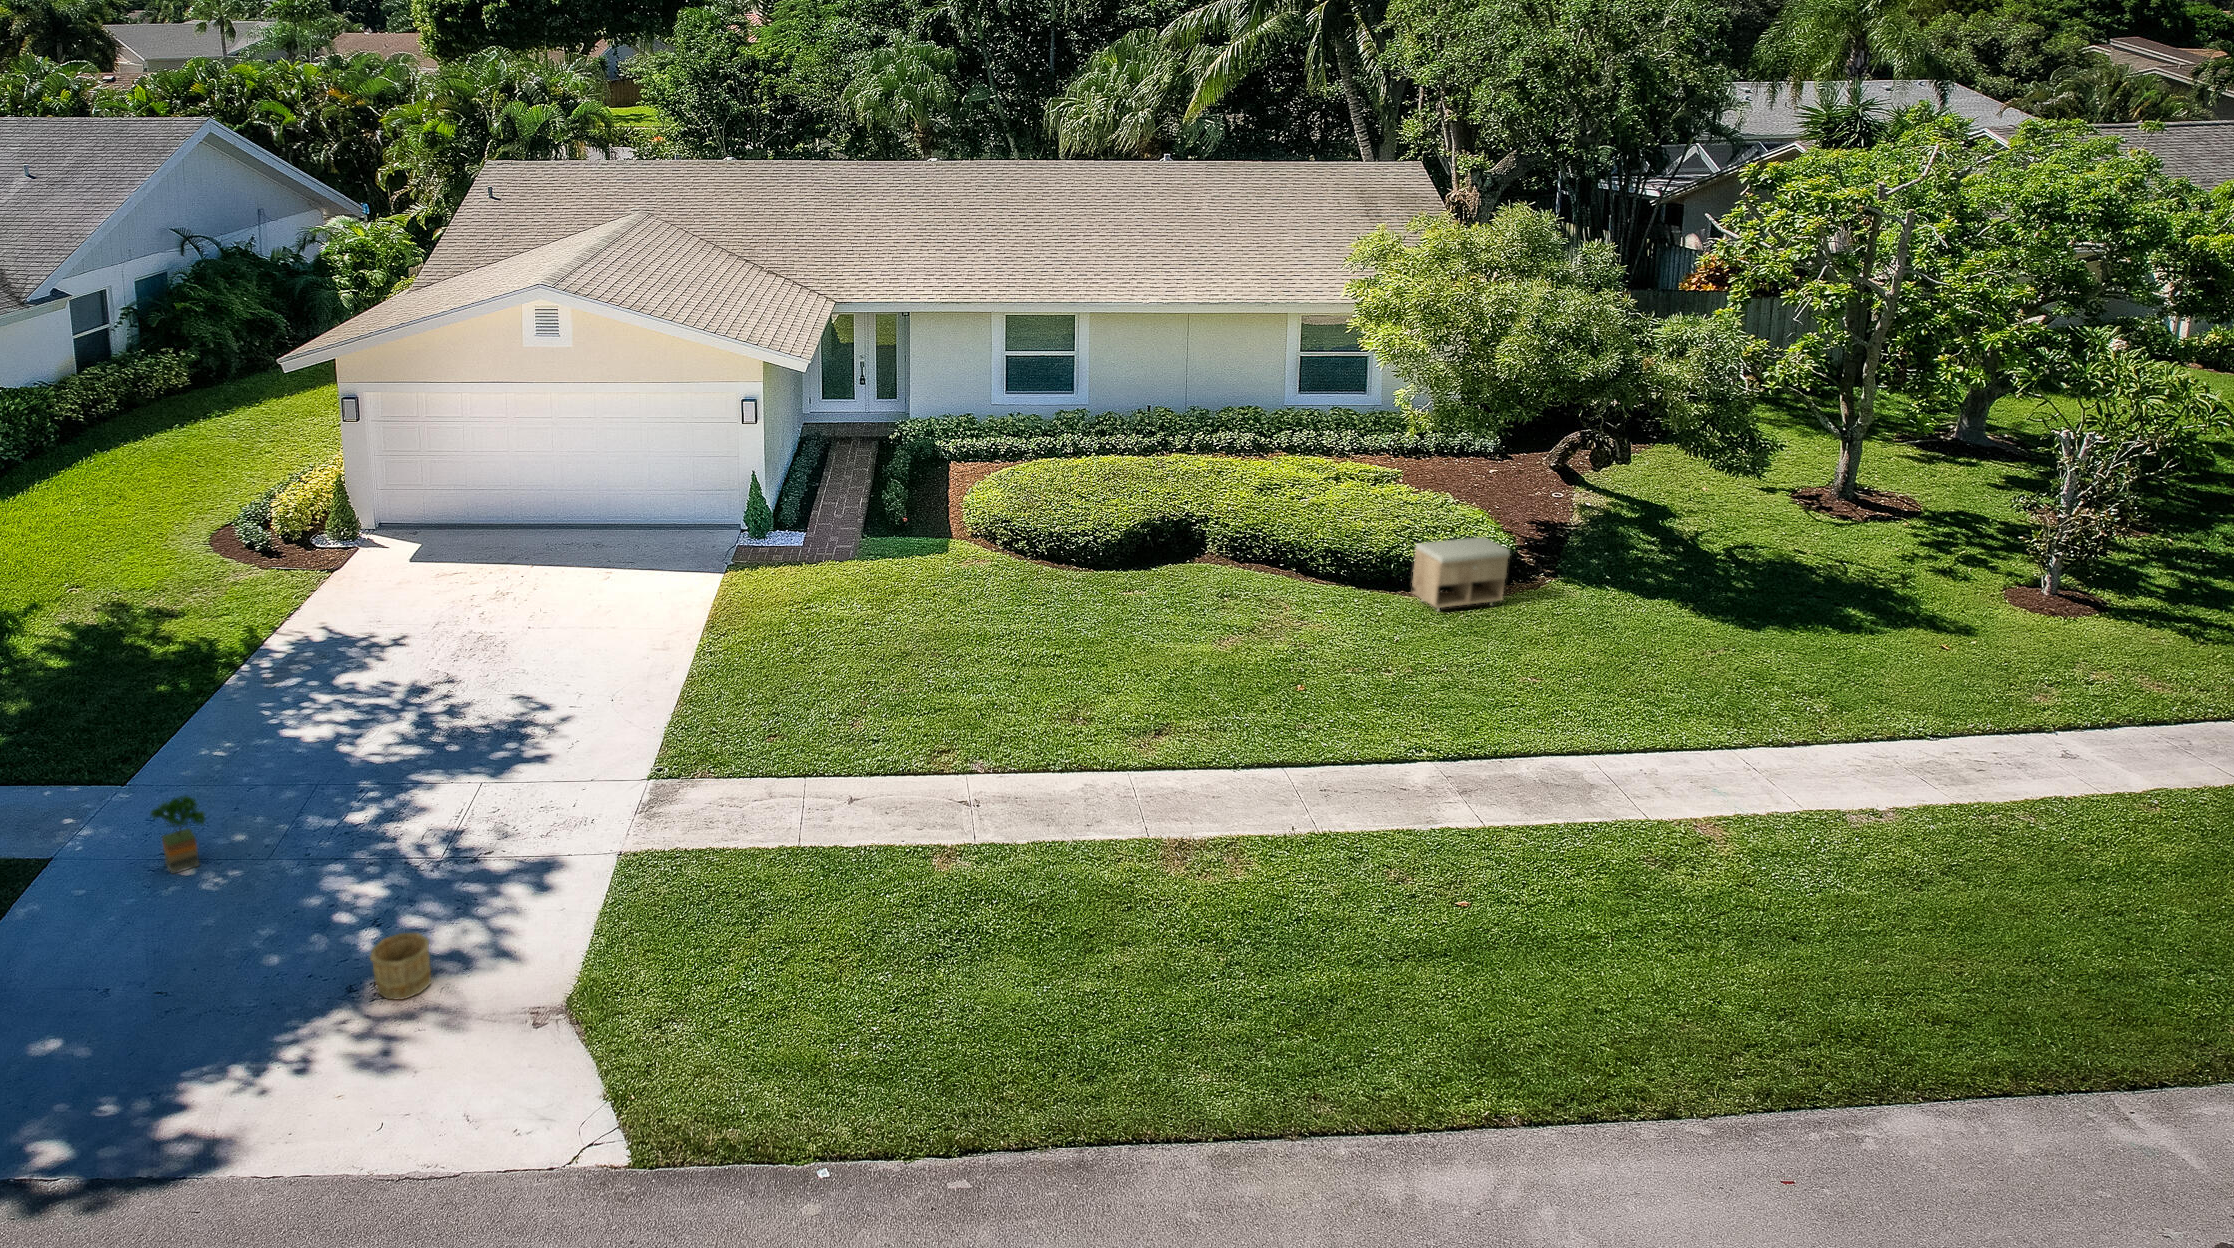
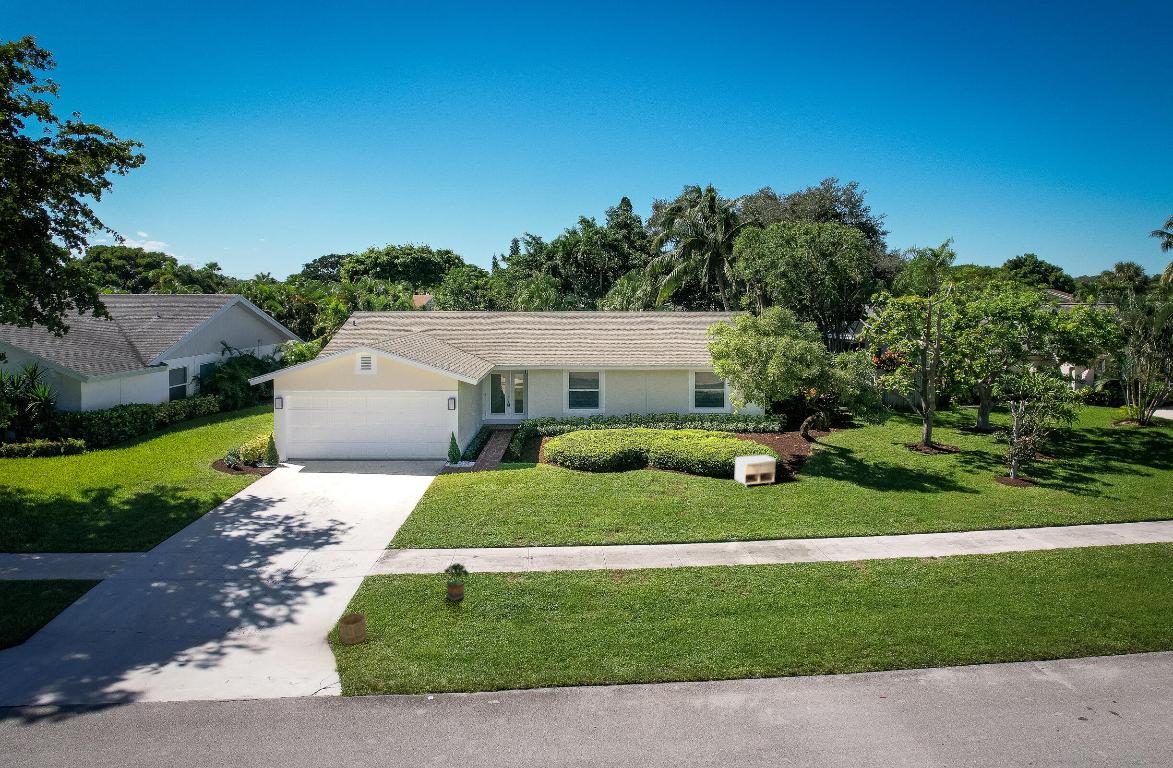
potted tree: present [151,796,206,874] -> present [444,563,469,601]
wooden bucket: present [370,933,431,1000] -> present [338,613,366,644]

